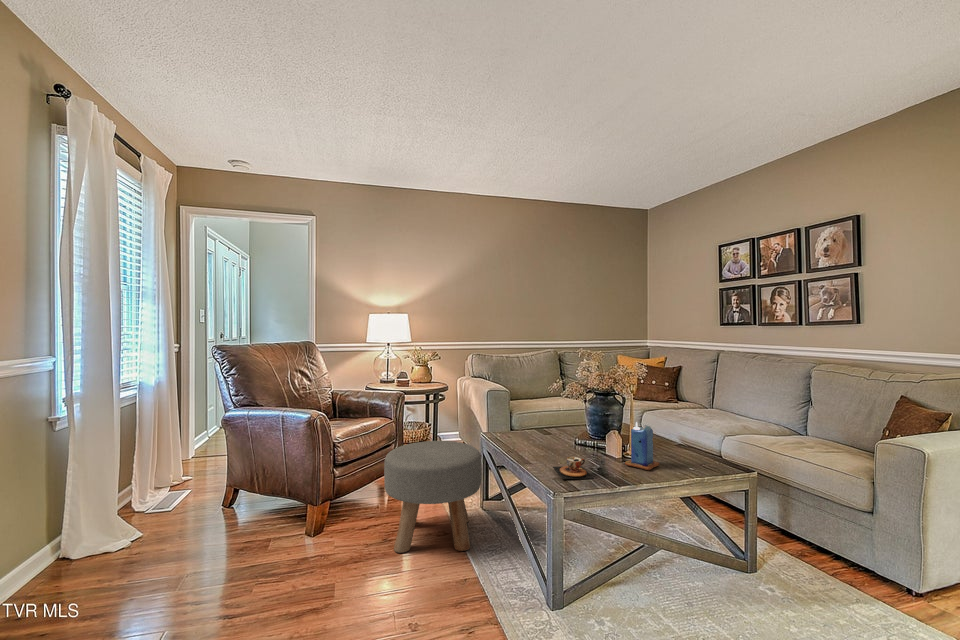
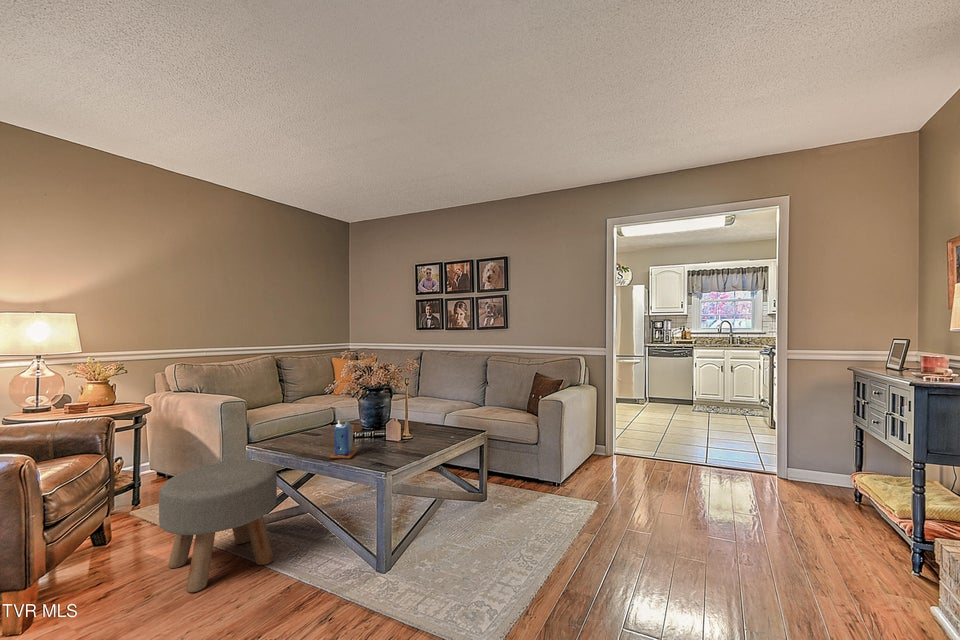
candle: present [625,422,659,470] -> present [329,420,357,458]
teacup: present [553,457,593,479] -> none [359,447,397,467]

